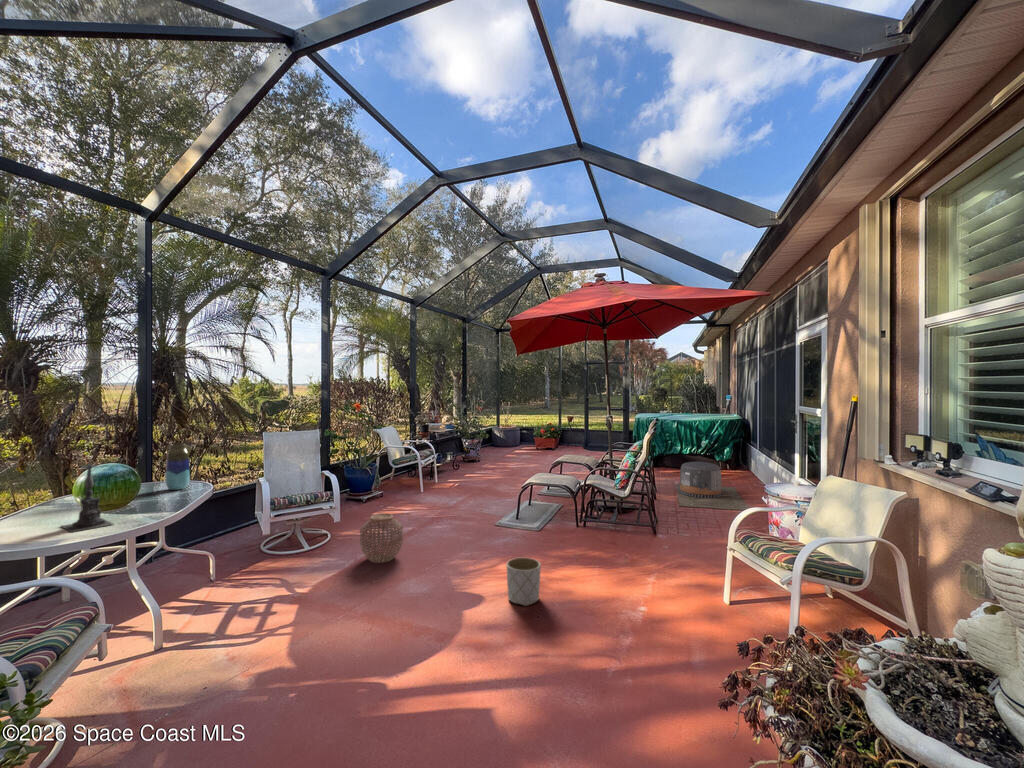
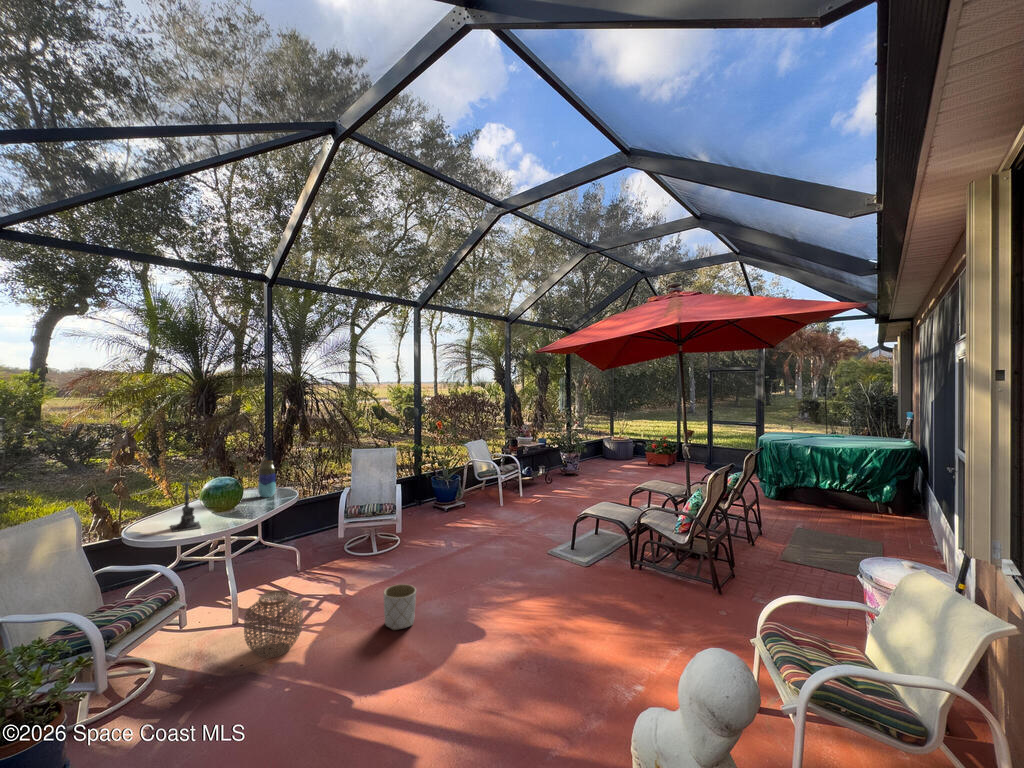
pouf: present [680,462,721,498] -> none [790,503,844,550]
woven basket: present [360,514,403,563] -> present [244,590,303,658]
planter: present [506,557,541,606] -> present [384,584,416,630]

